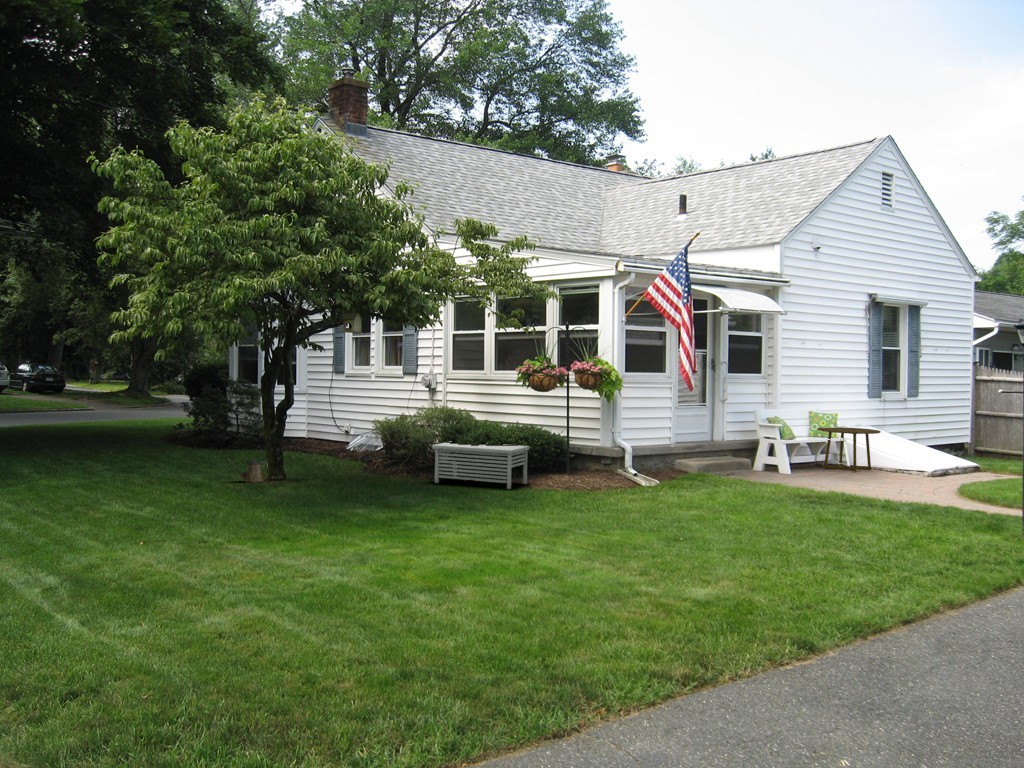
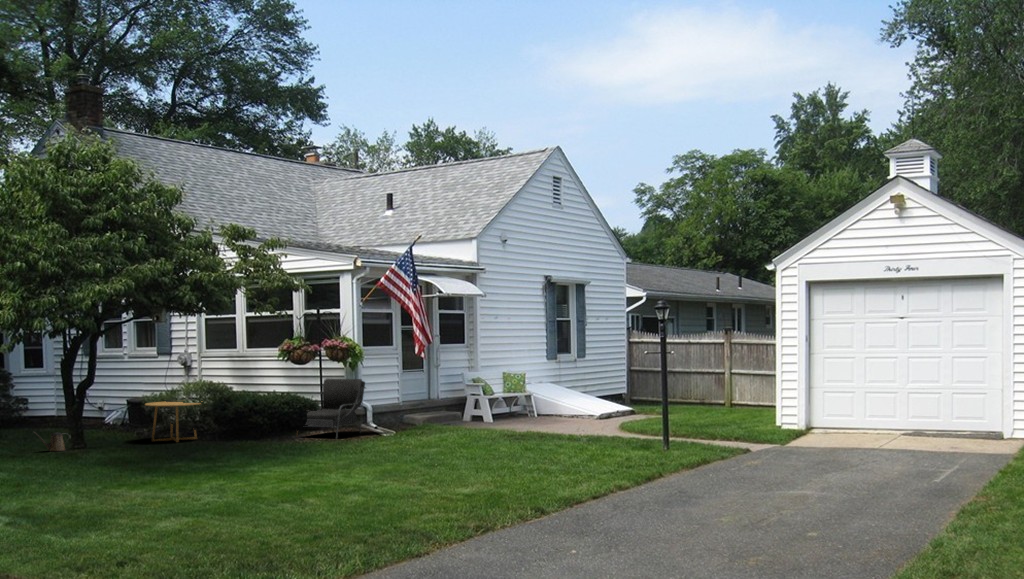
armchair: none [534,411,625,489] -> present [296,379,365,439]
round table: present [818,427,881,472] -> present [145,402,201,442]
storage bench: present [432,443,529,489] -> none [212,408,292,442]

